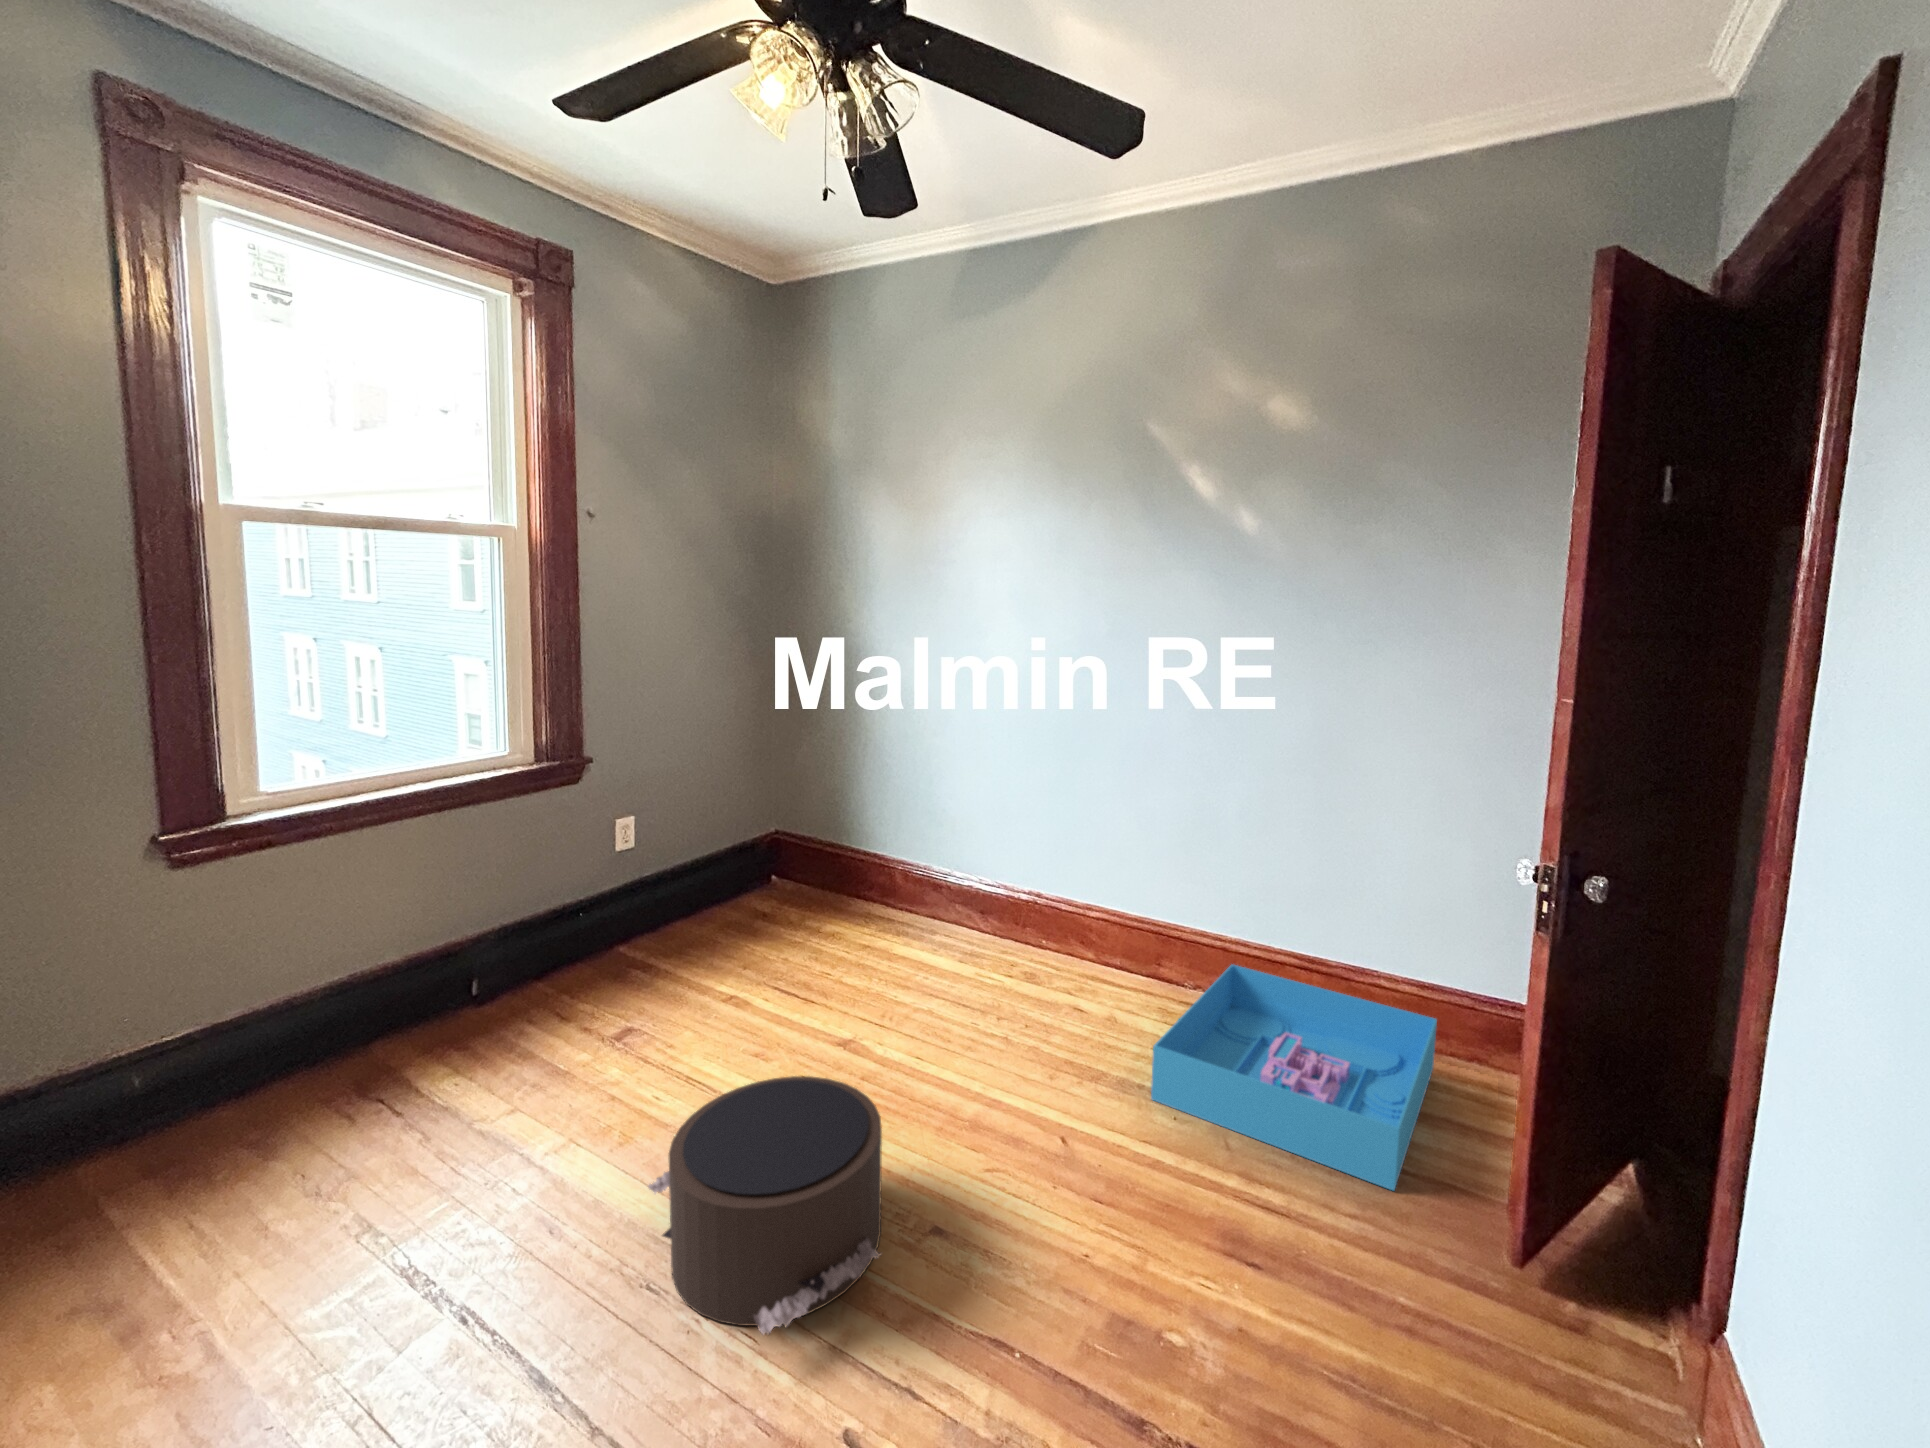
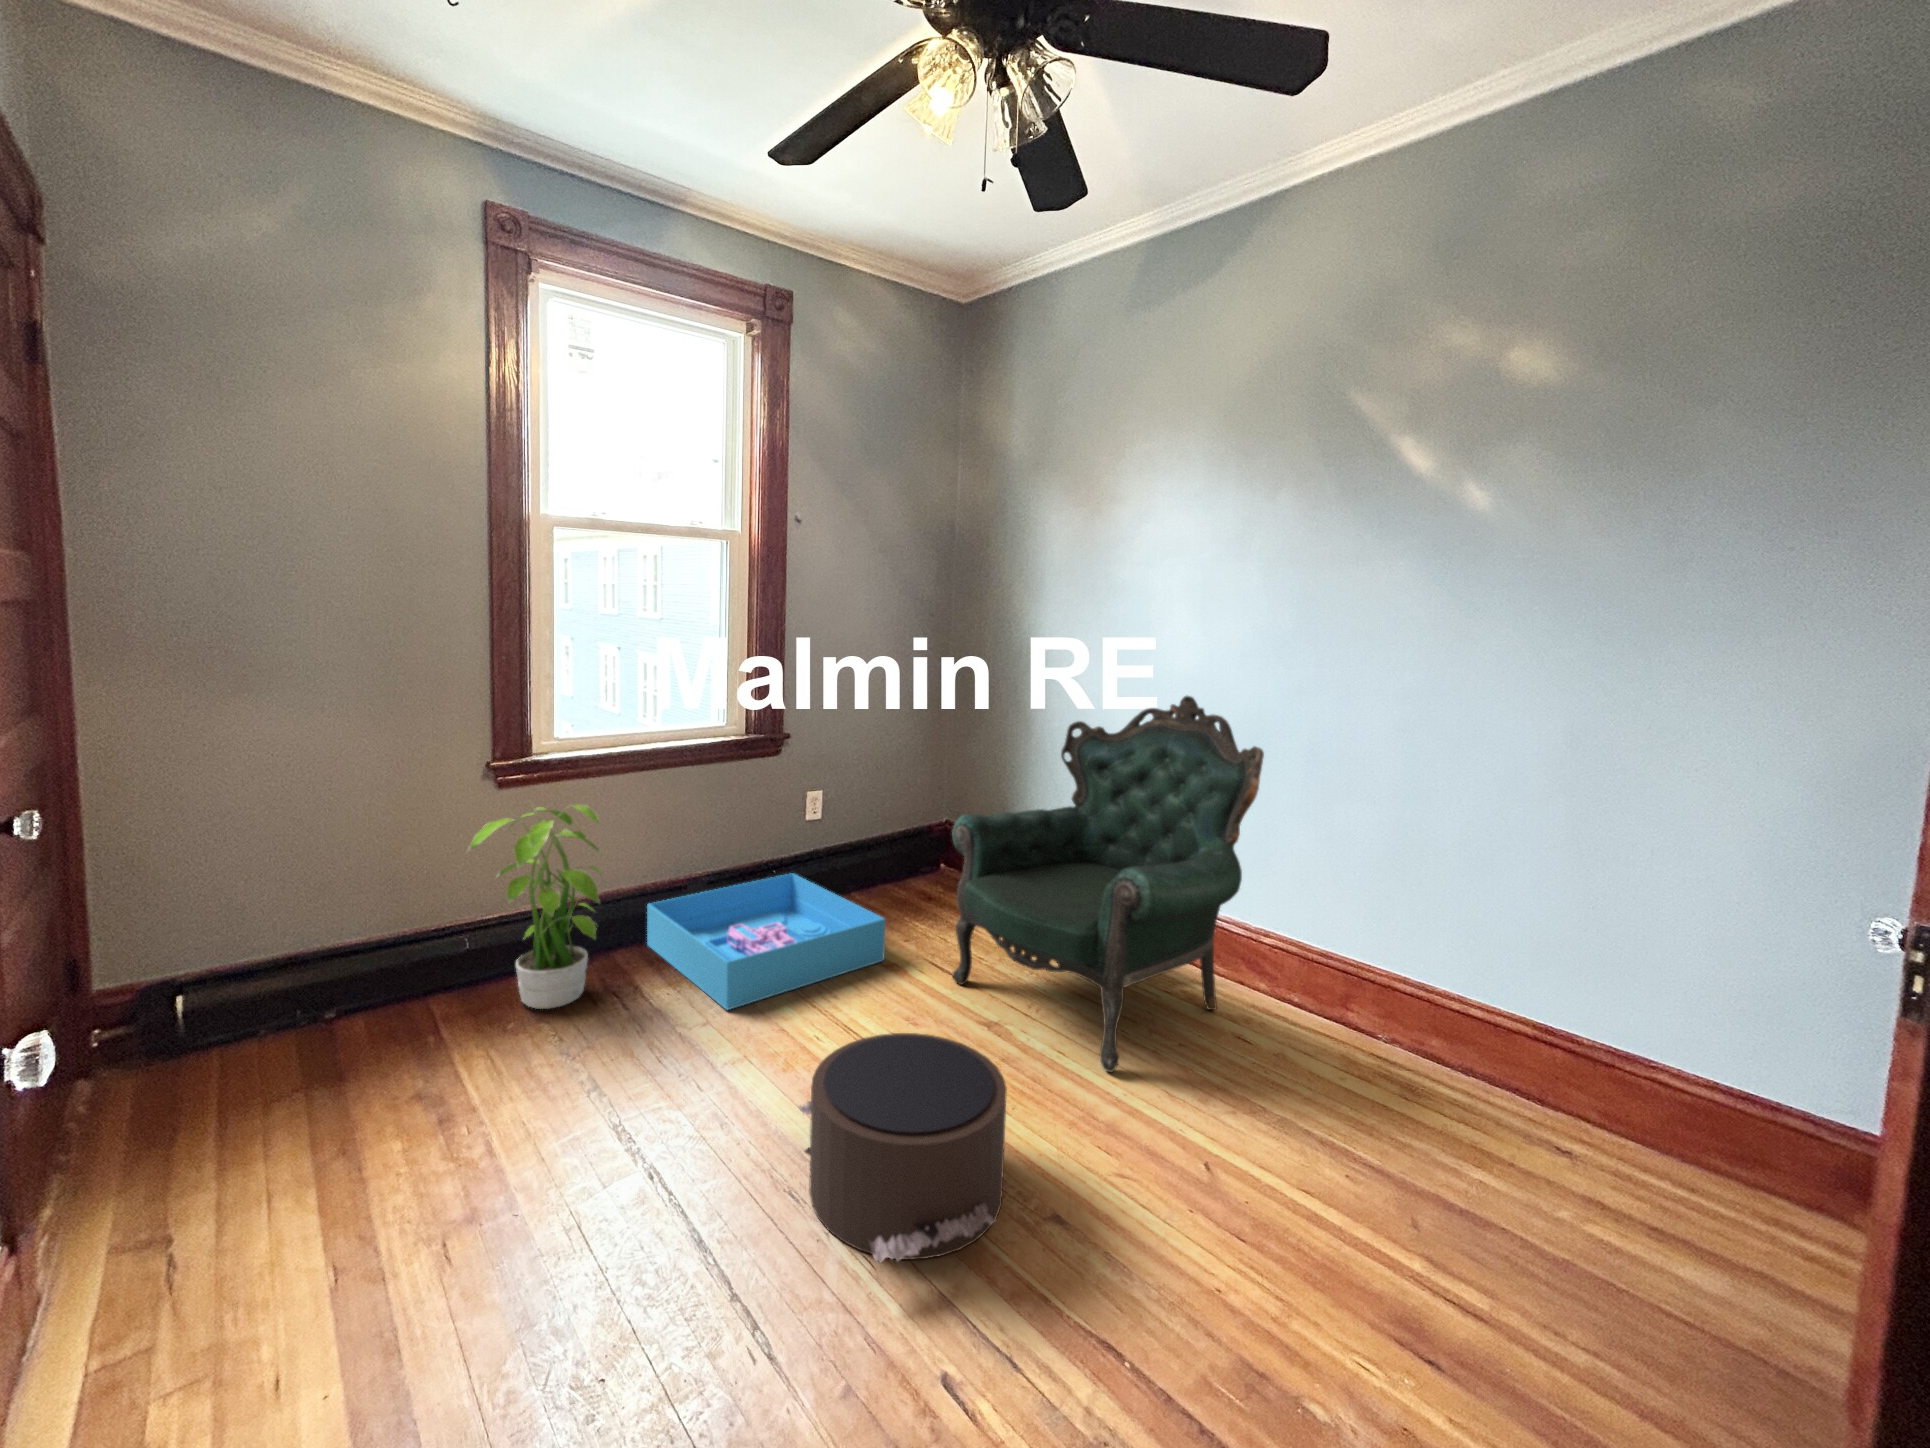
armchair: none [790,694,1088,1070] -> present [952,696,1264,1072]
potted plant: none [128,876,357,1141] -> present [465,804,600,1009]
storage bin: present [1151,964,1437,1191] -> present [647,873,885,1010]

